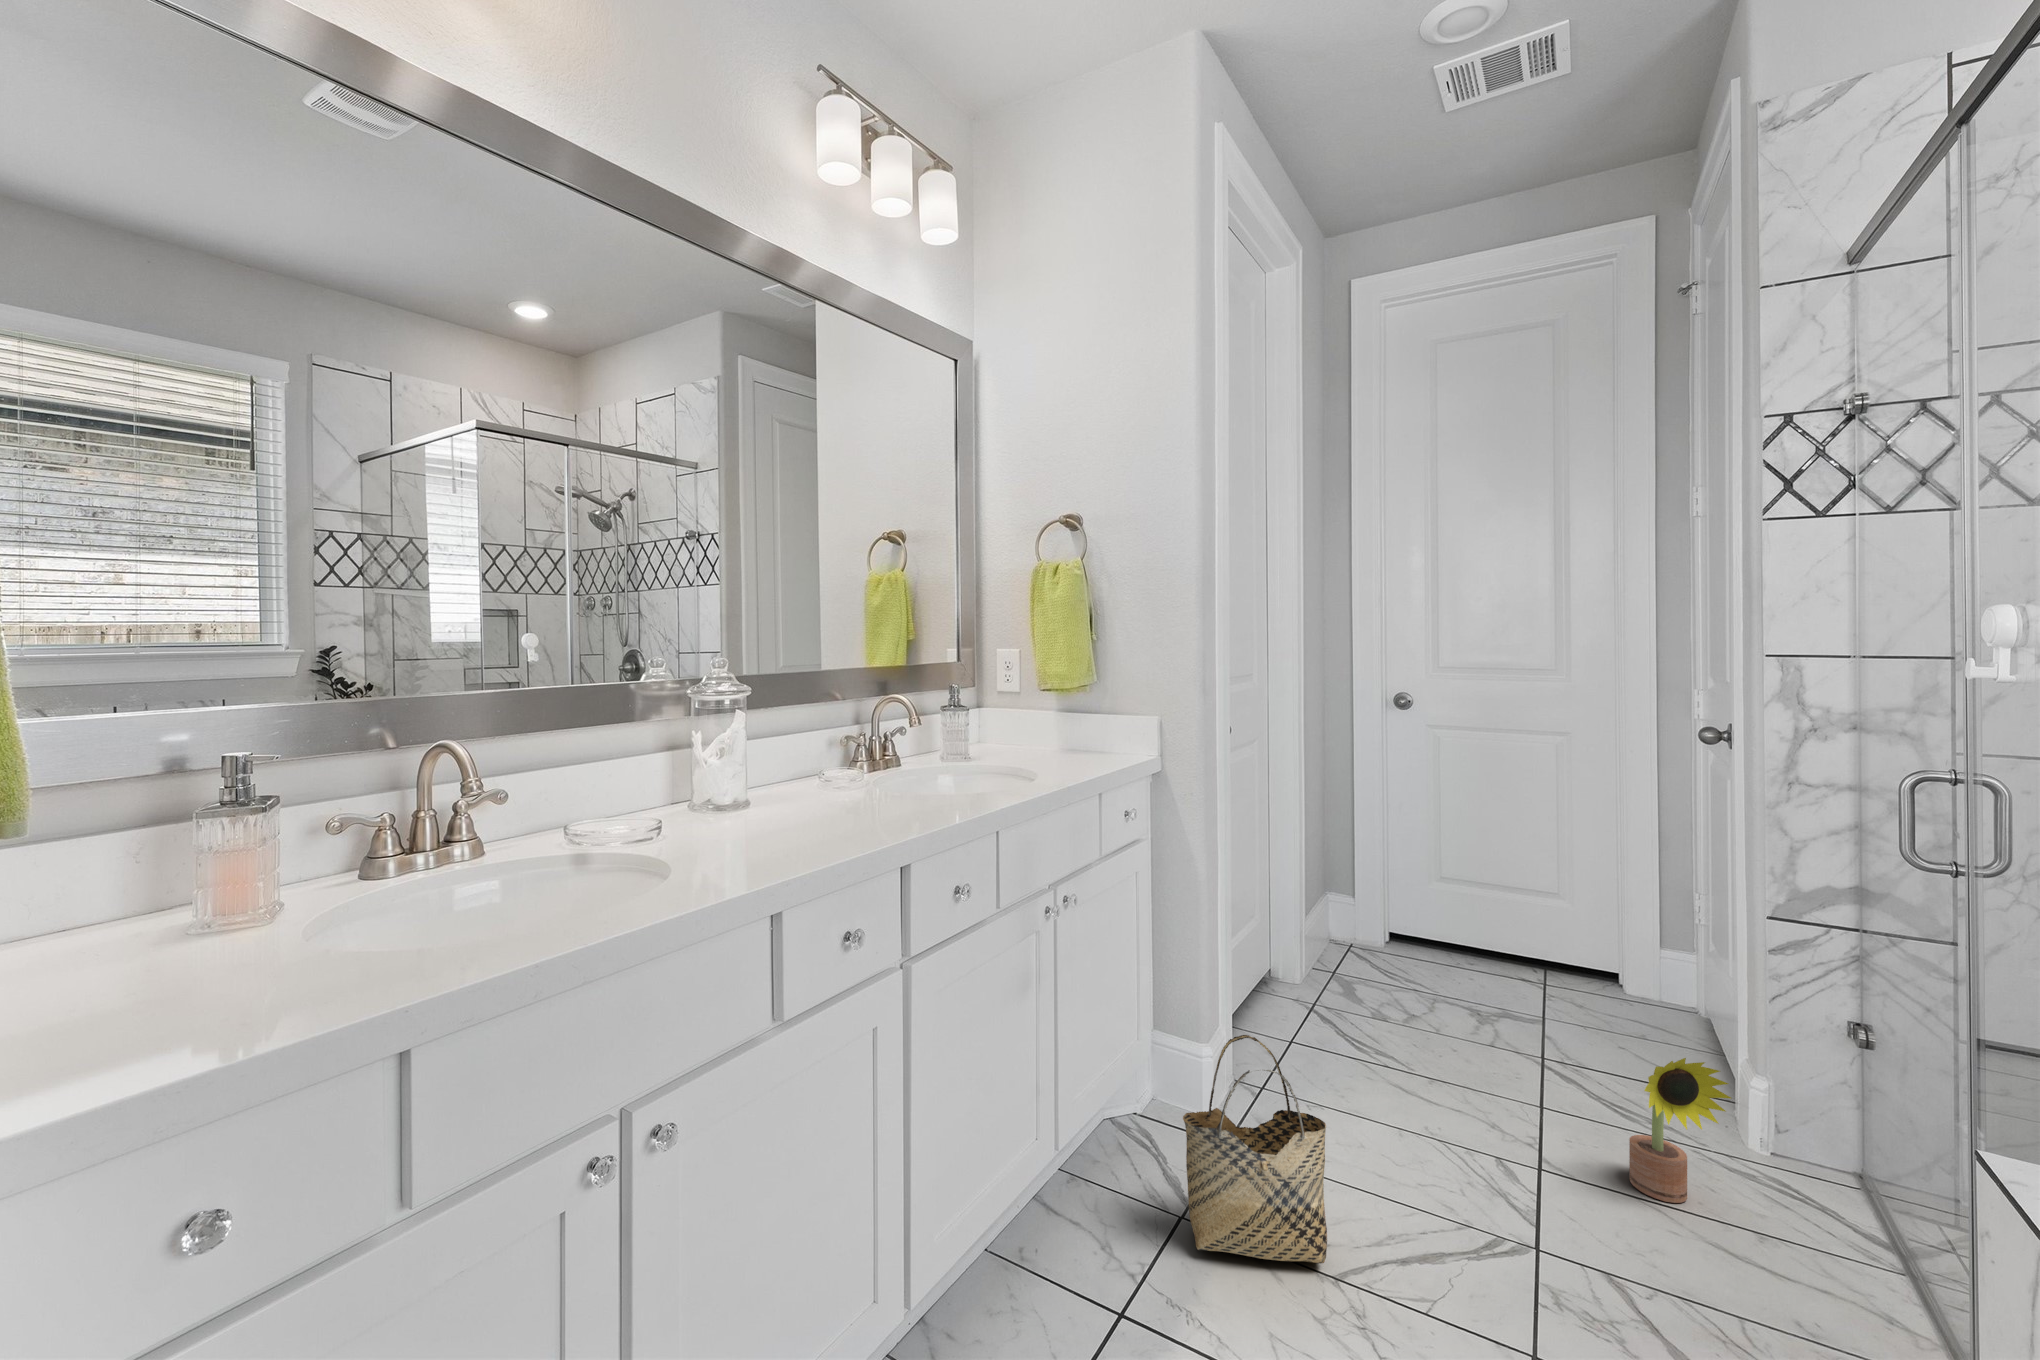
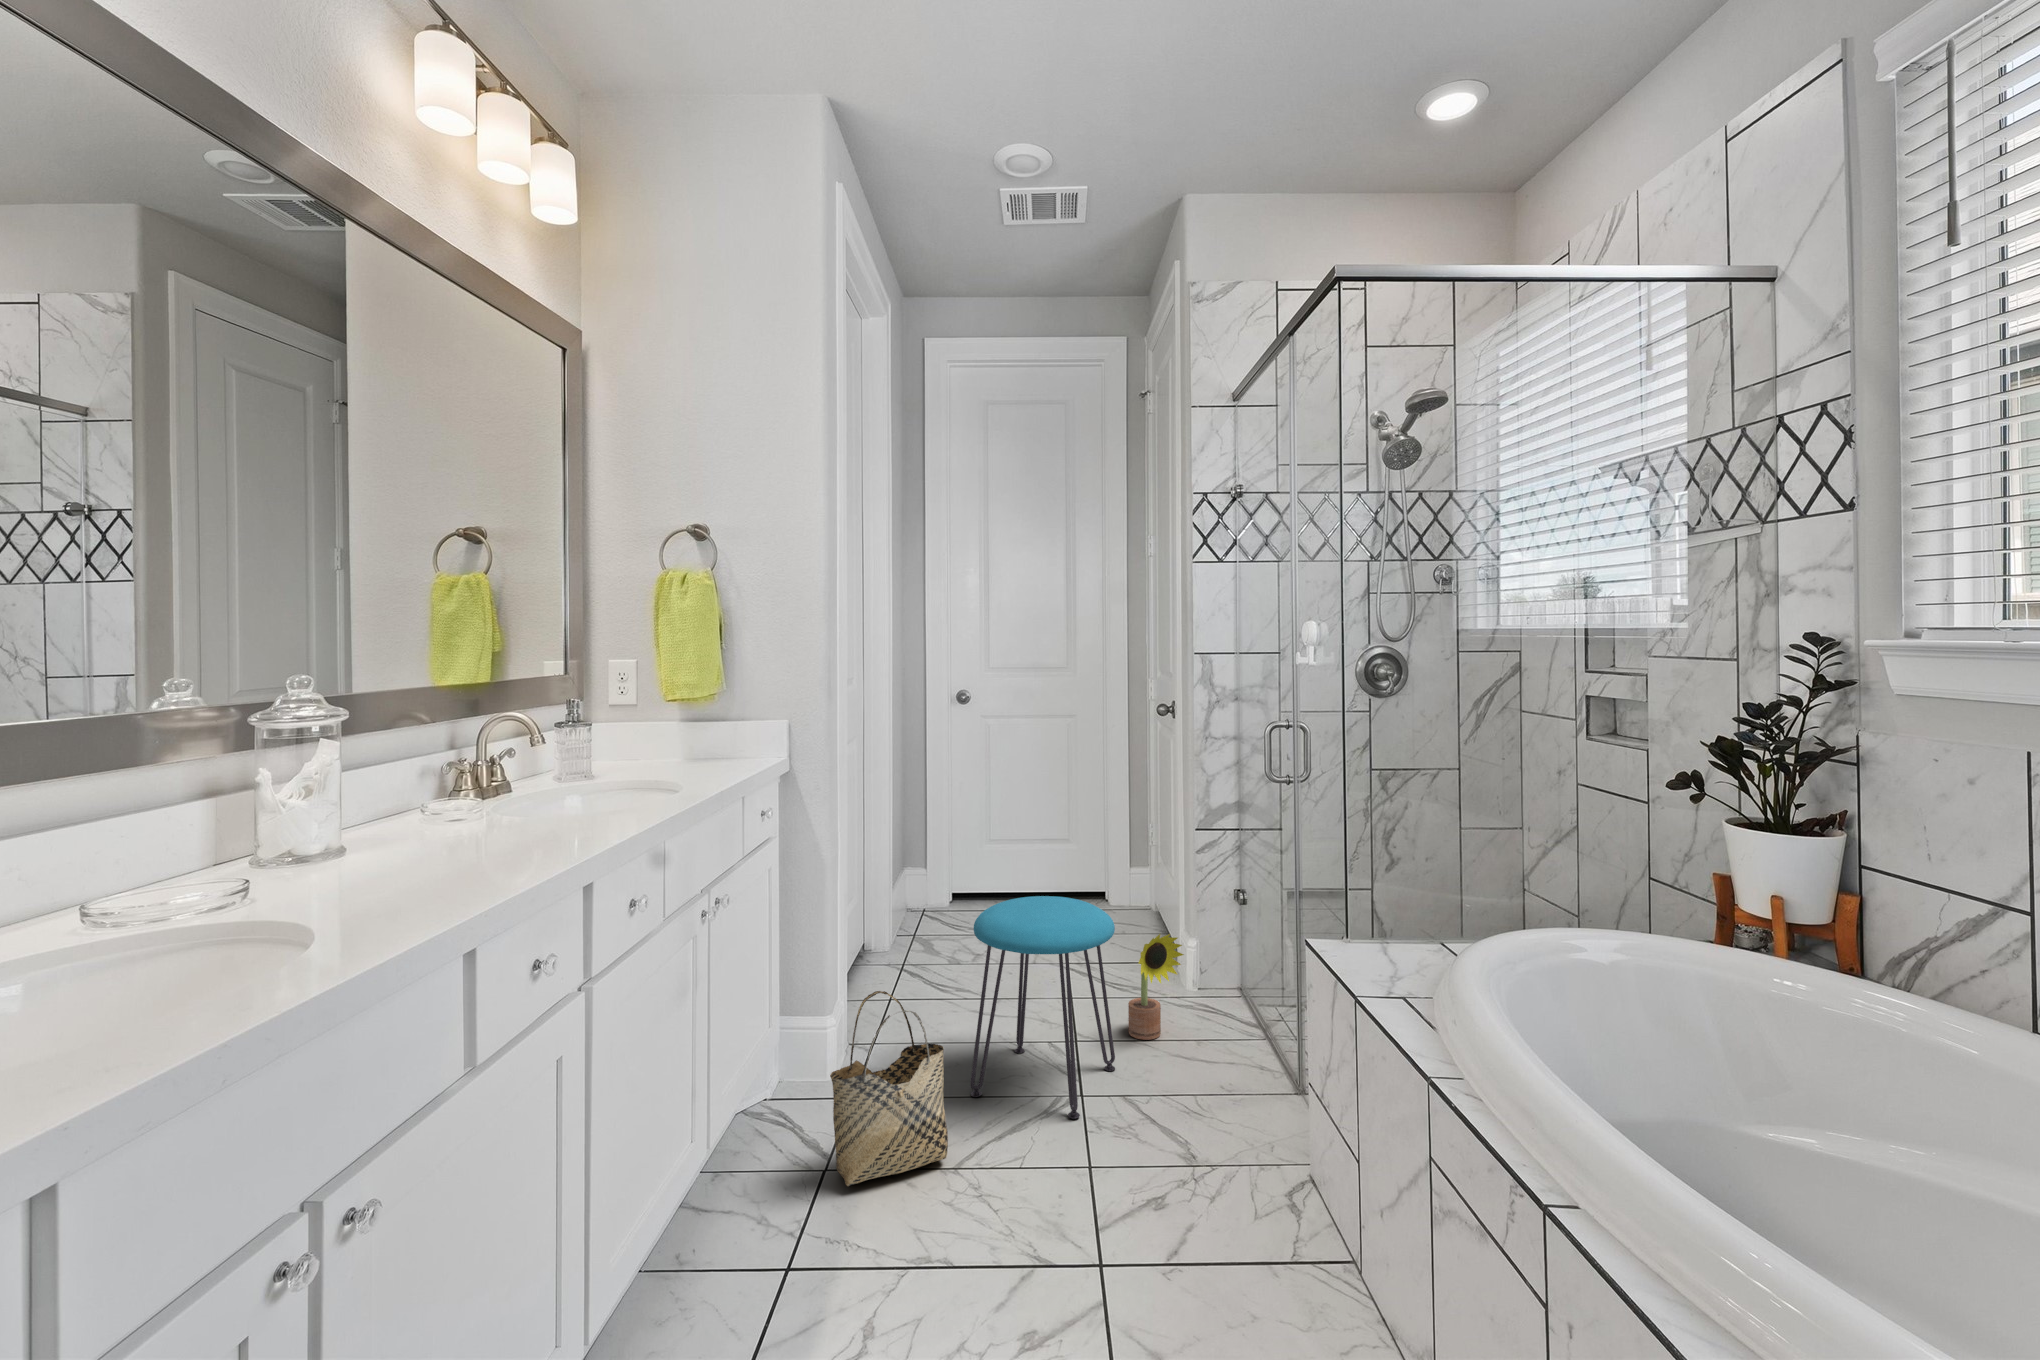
stool: none [1373,961,1599,1280] -> present [970,896,1115,1119]

